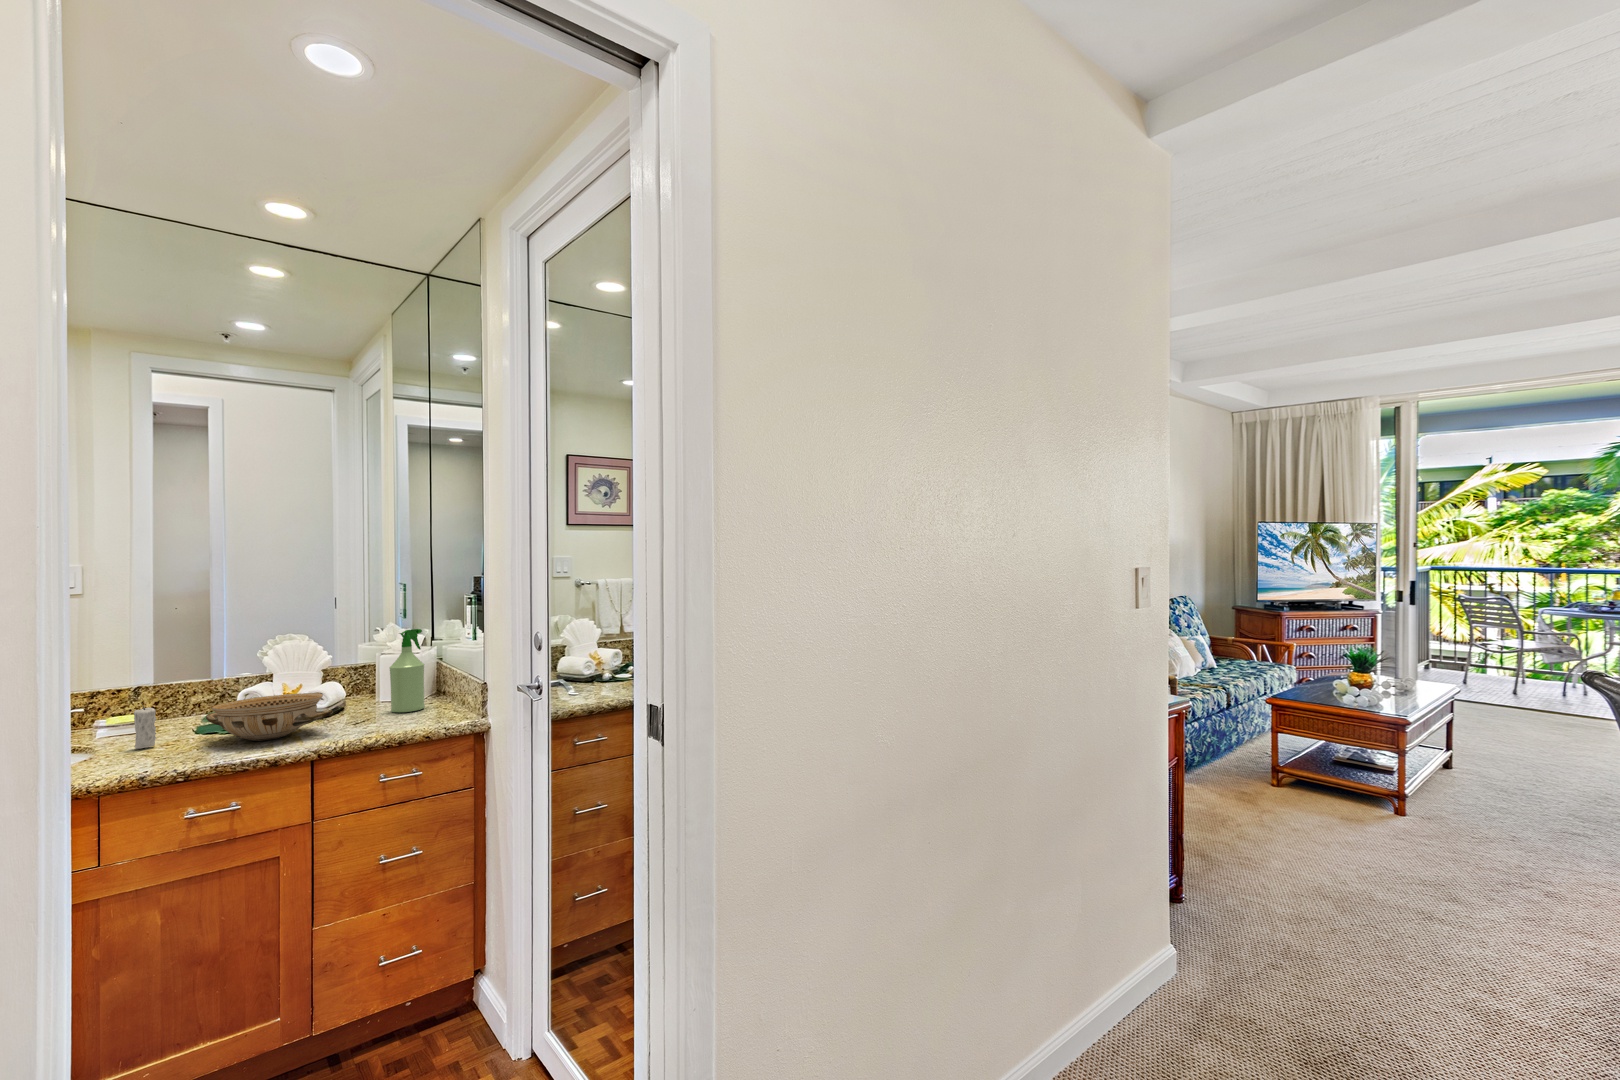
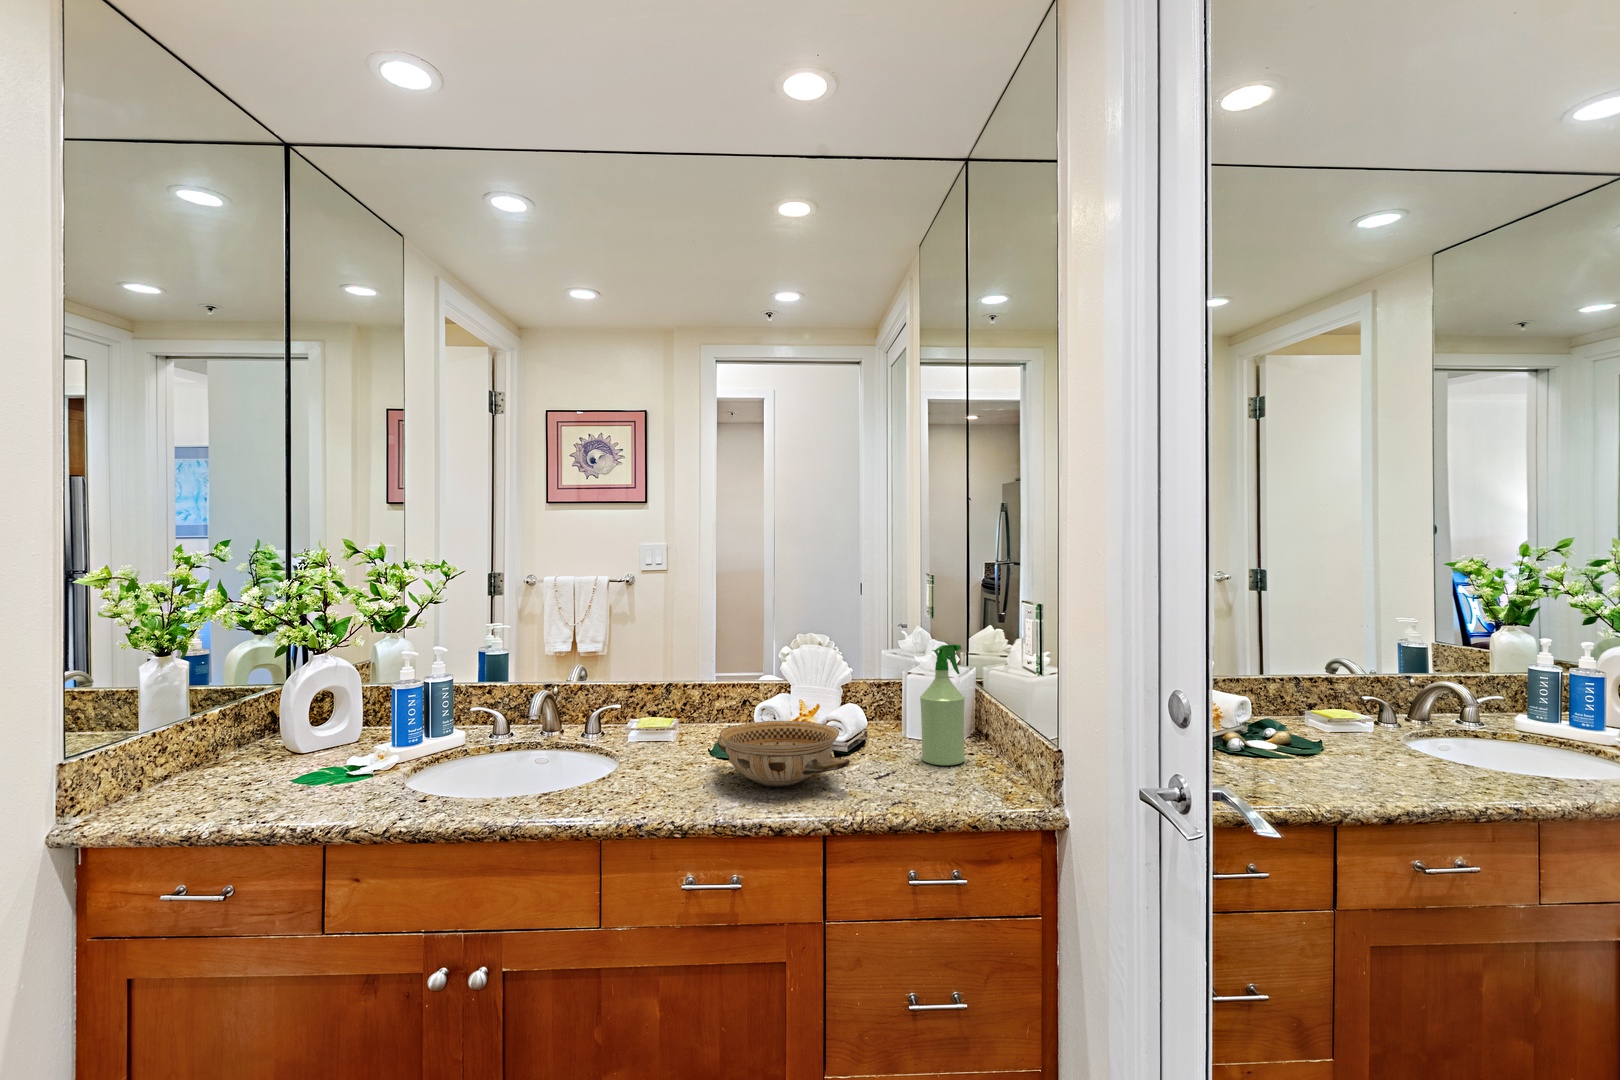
candle: present [134,706,156,749] -> none [650,712,671,771]

